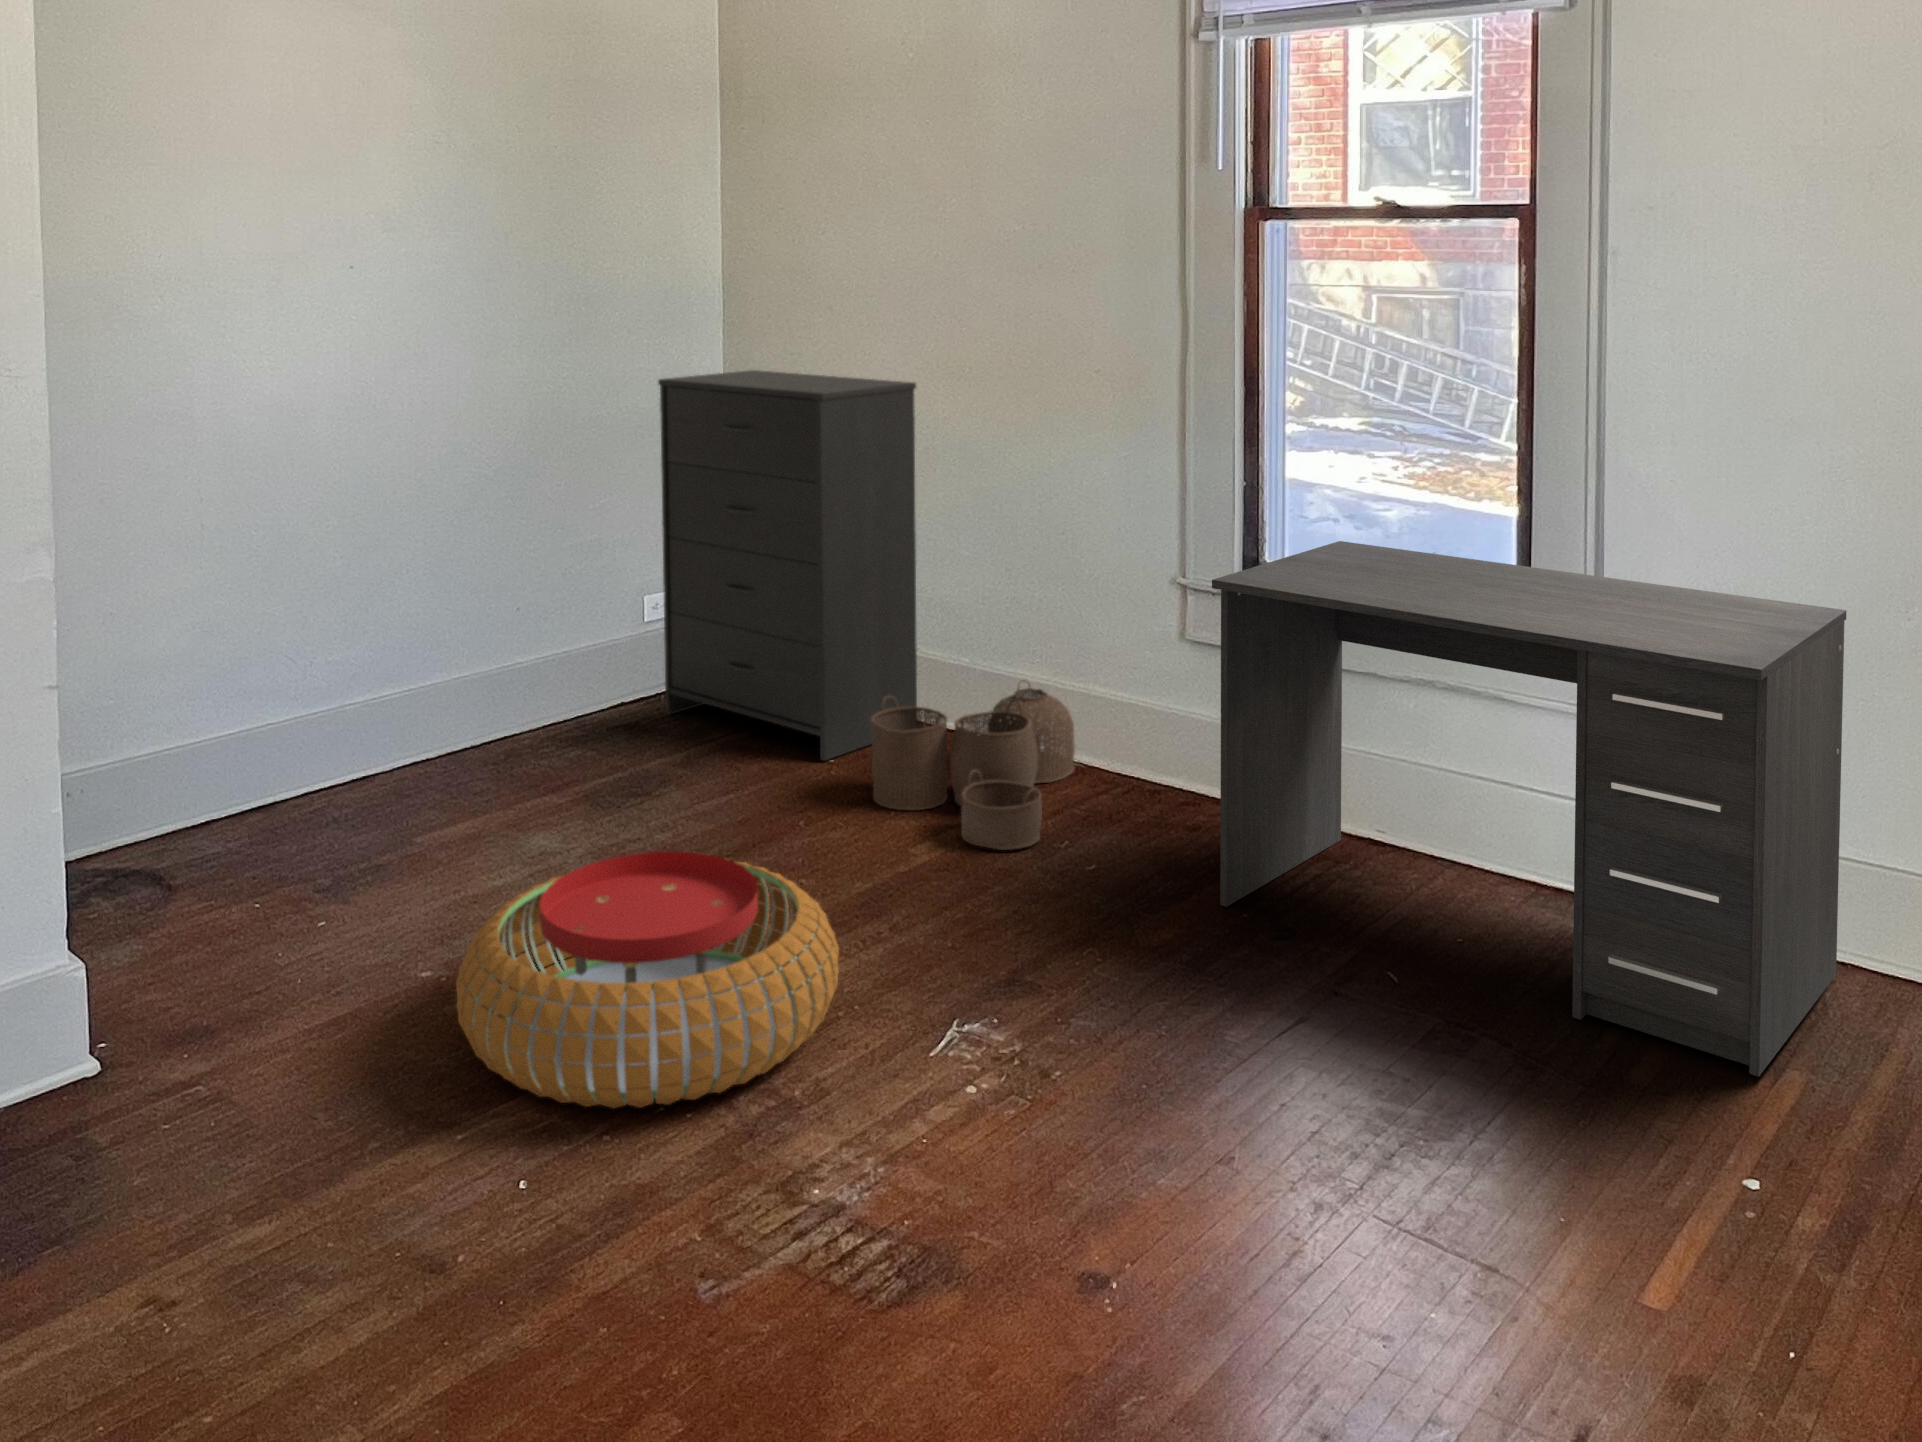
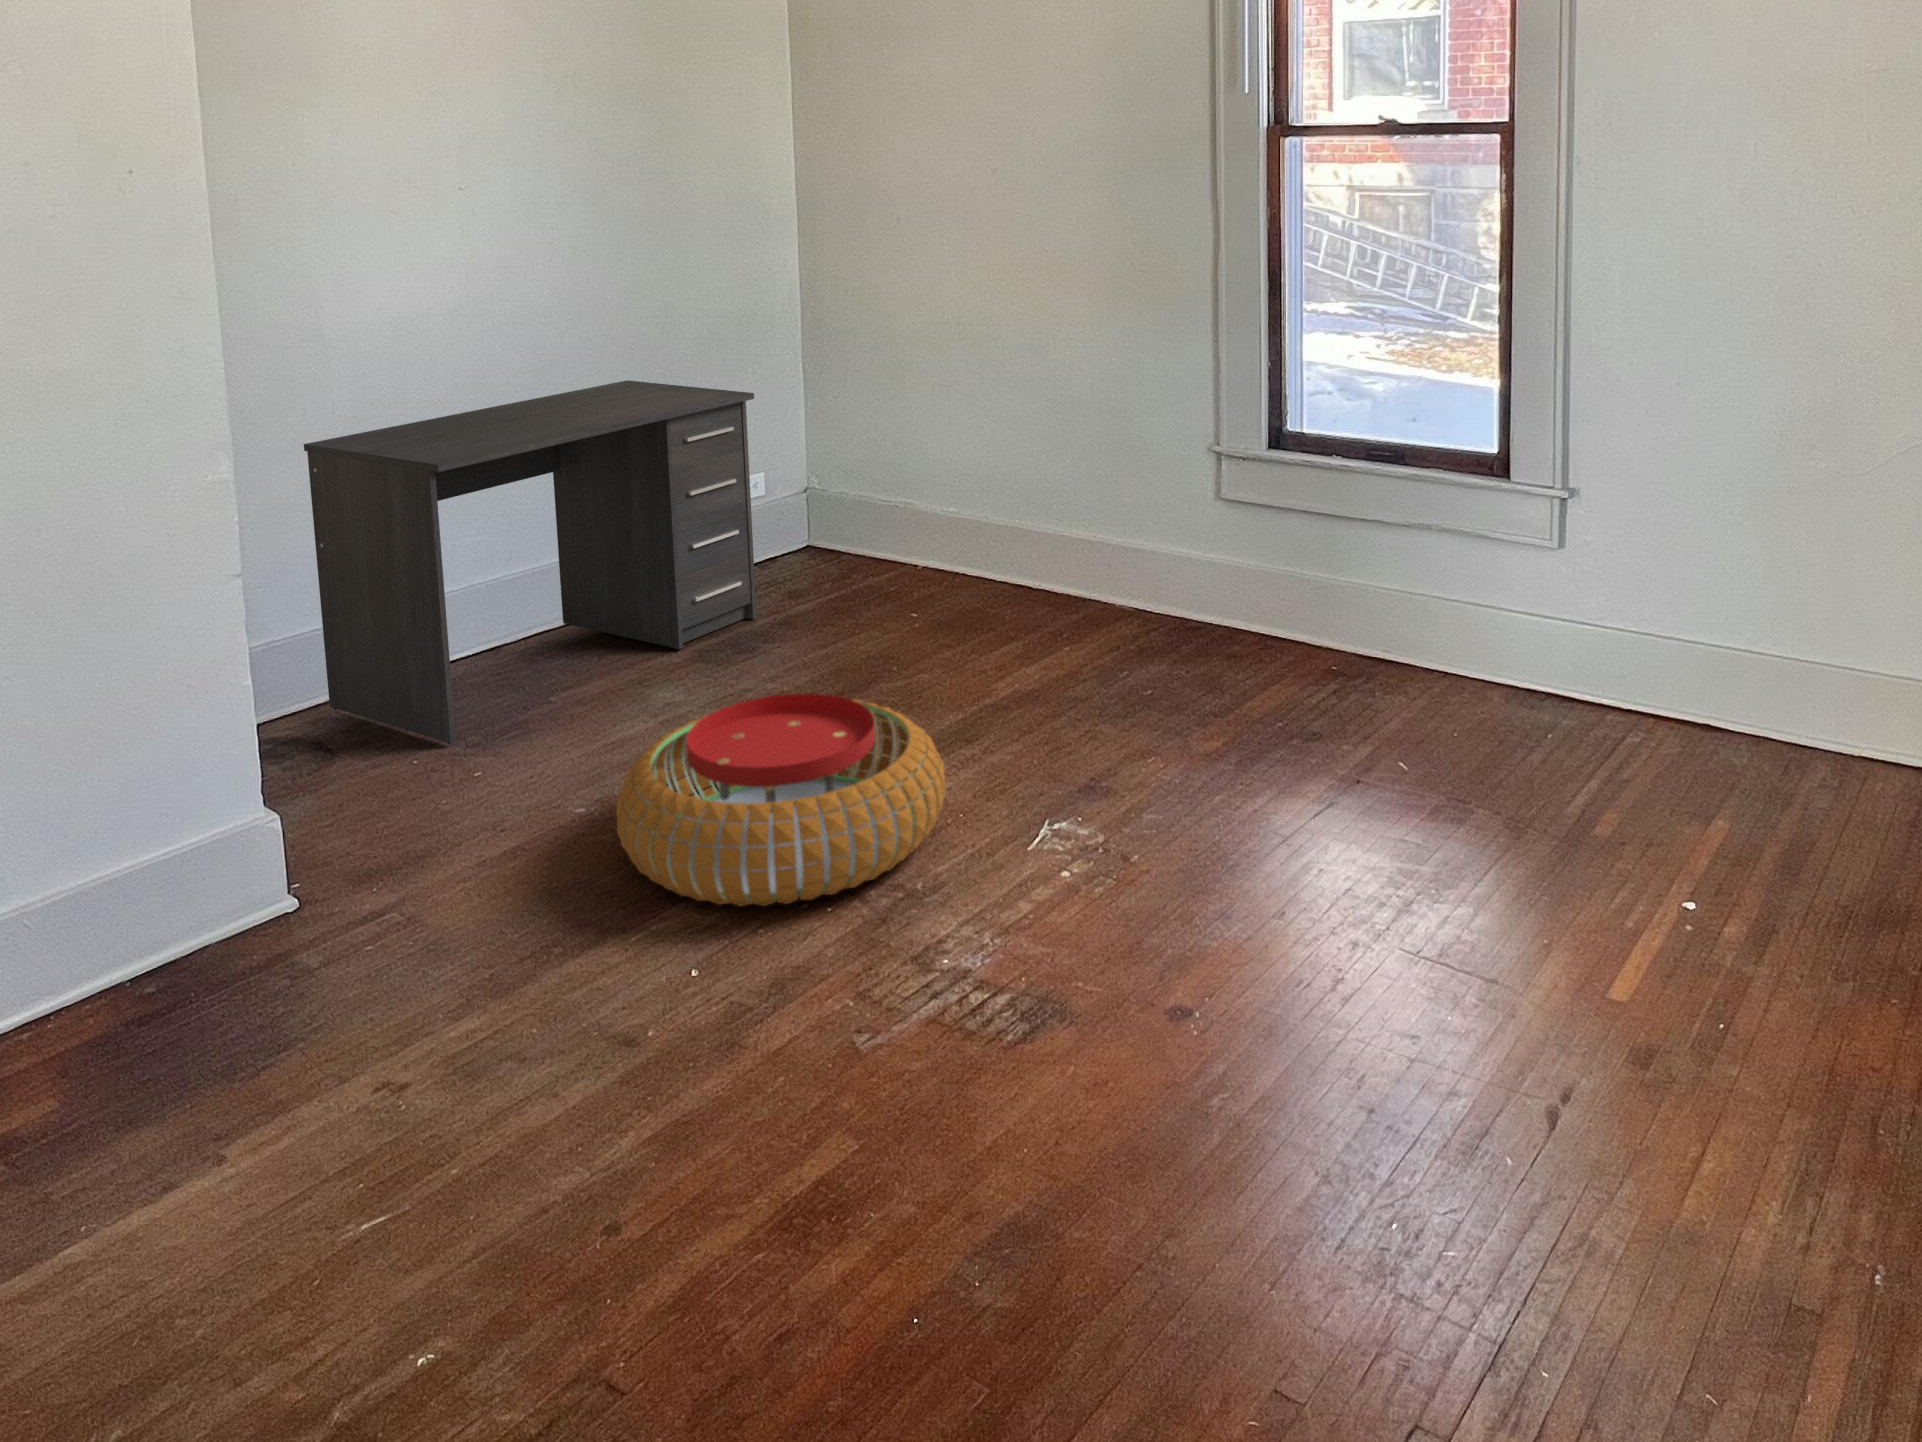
dresser: present [658,370,917,761] -> none [741,274,982,614]
desk: present [1212,541,1847,1077] -> present [304,380,757,744]
woven basket: present [870,687,1075,850] -> none [948,538,1122,681]

